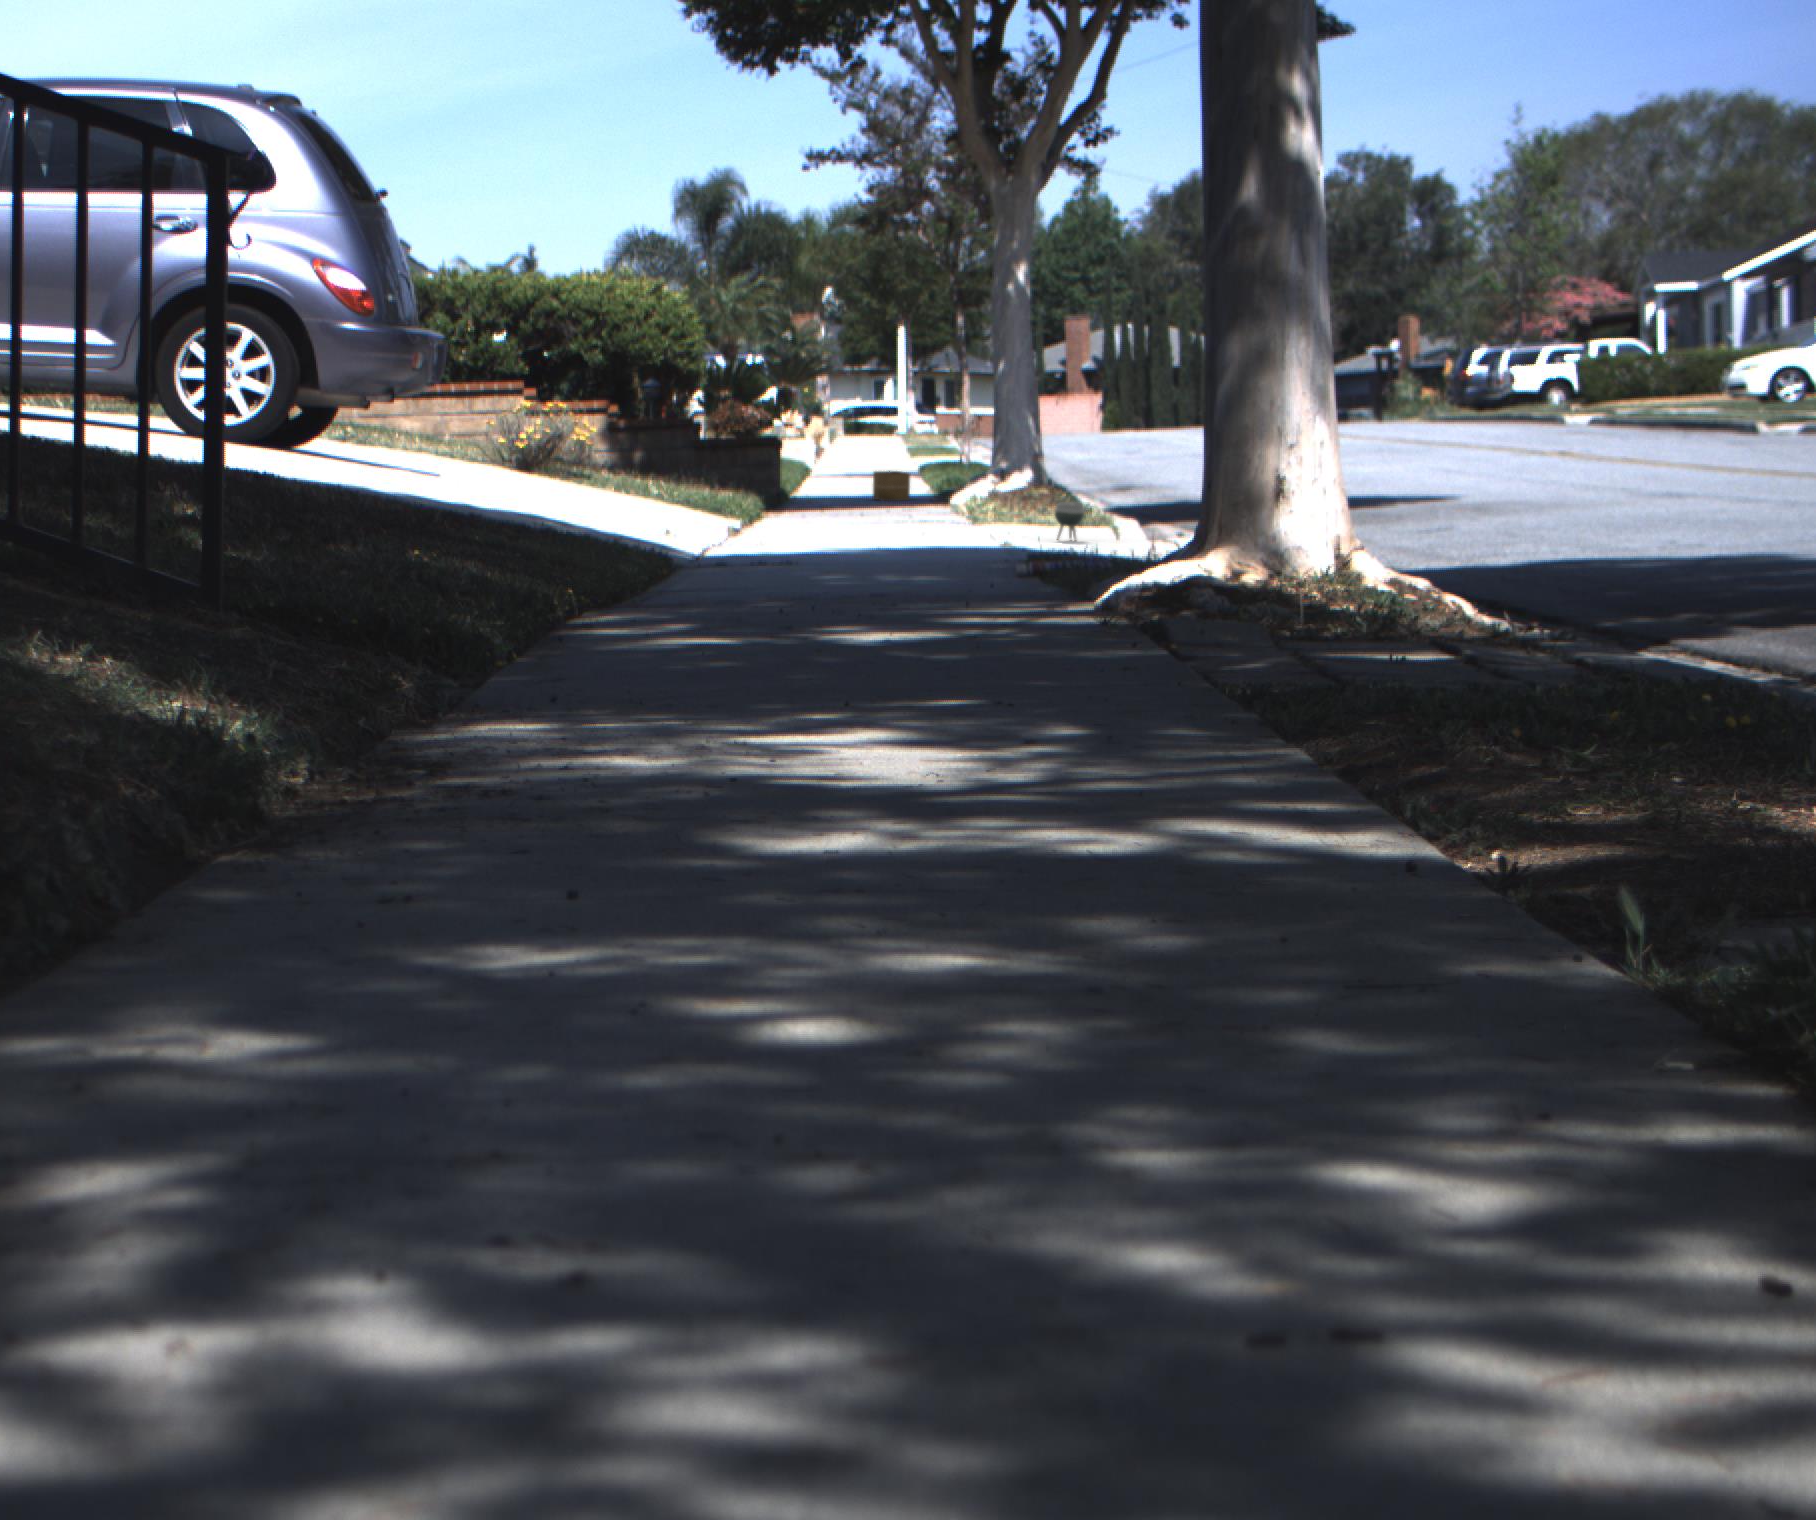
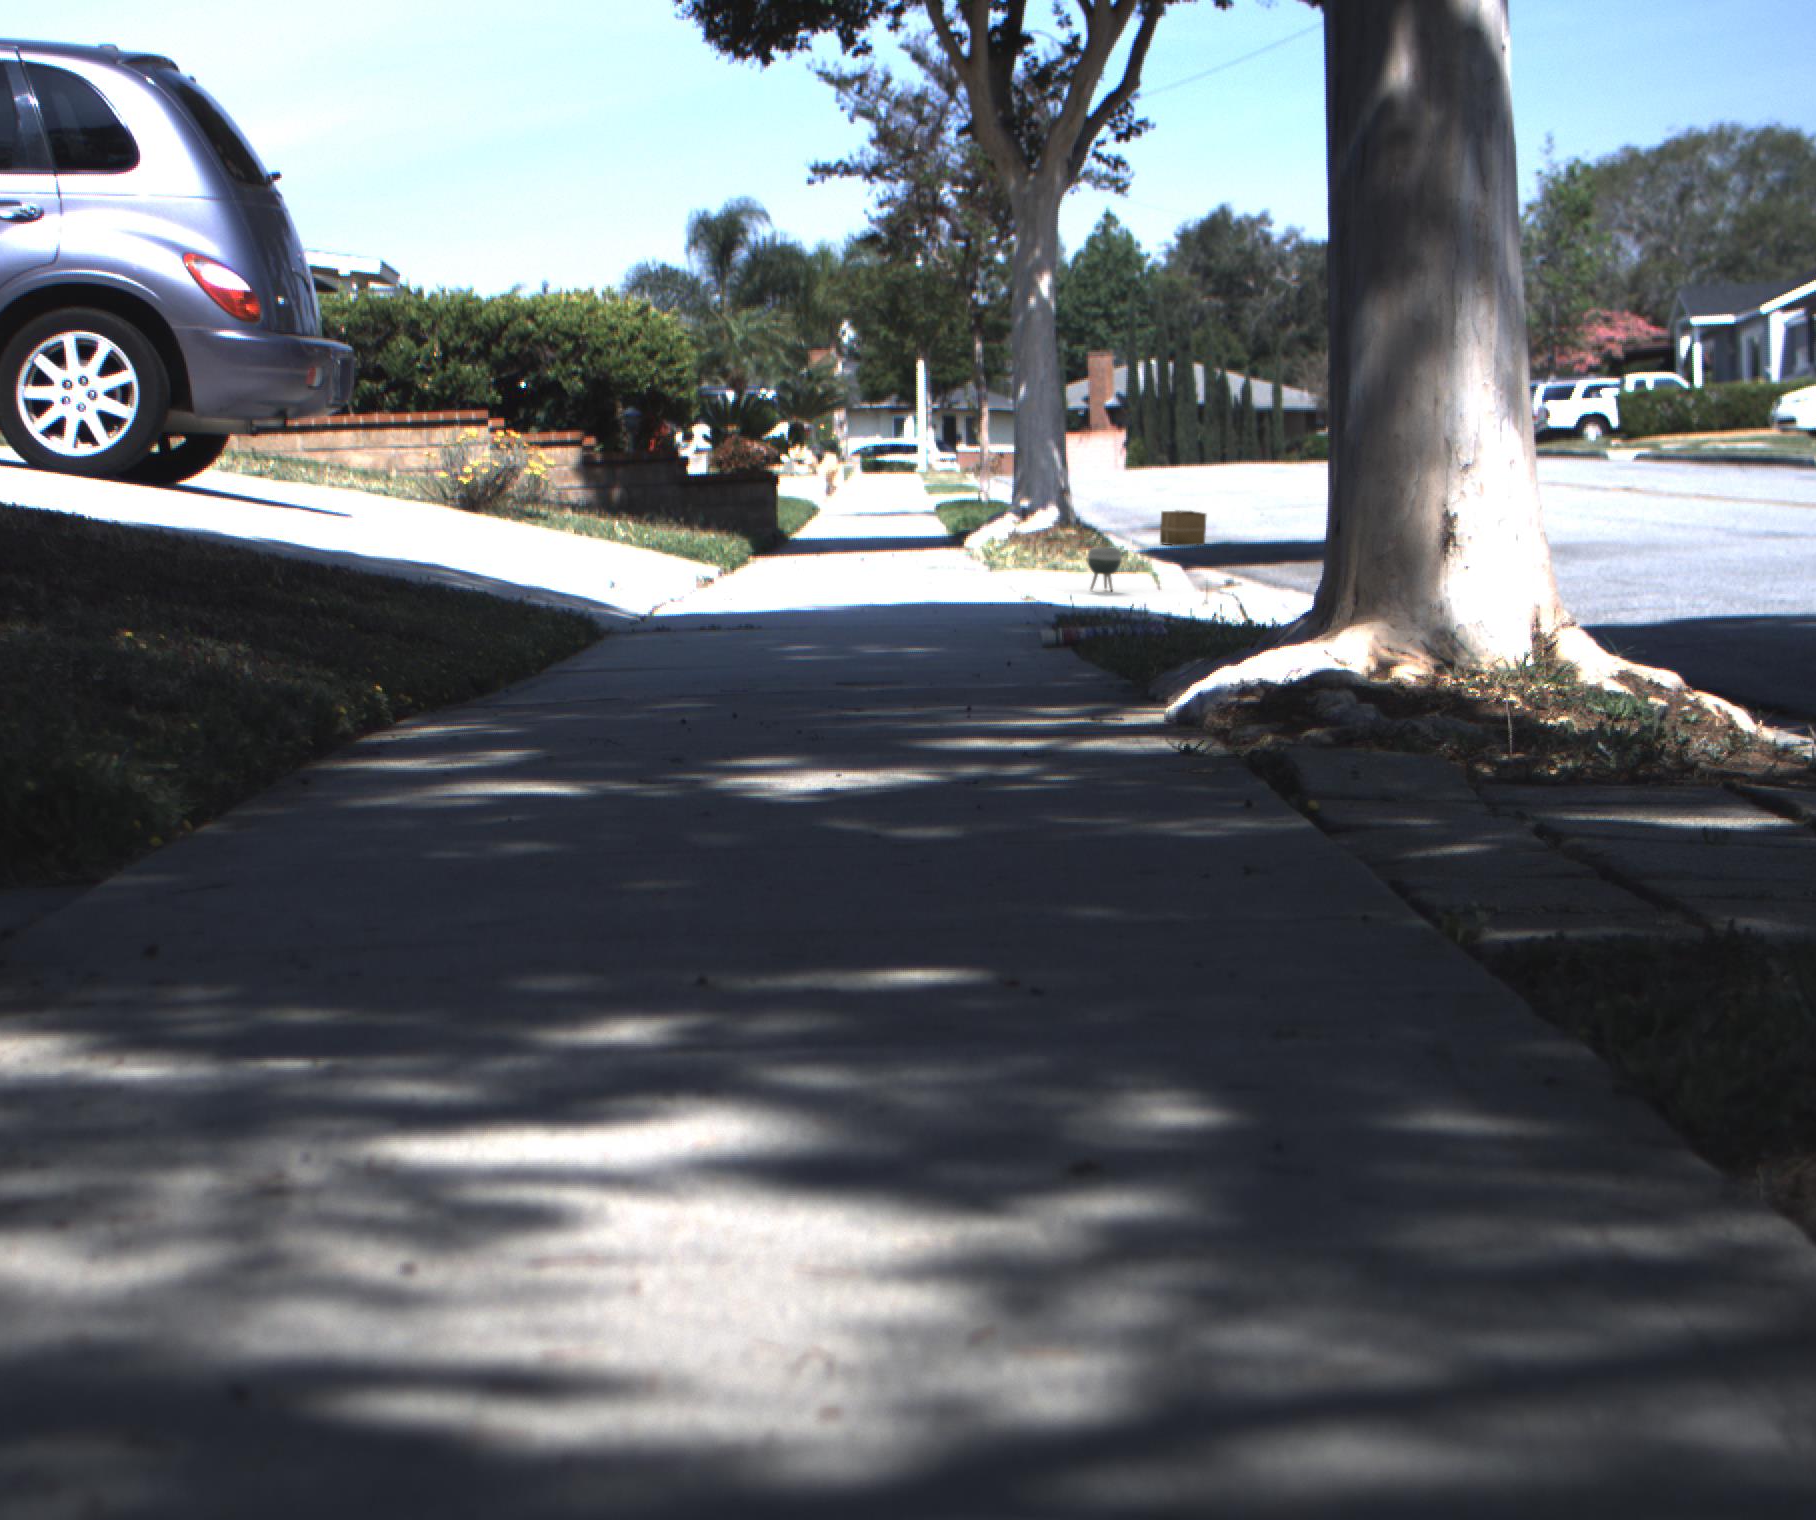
cardboard box: present [873,471,910,501] -> present [1160,511,1207,546]

